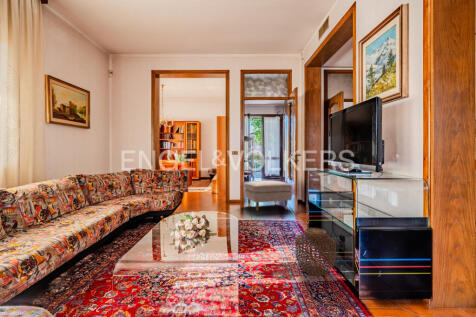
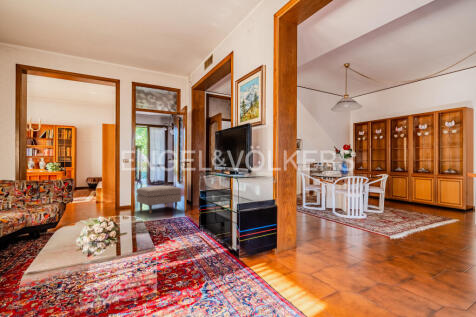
woven basket: present [295,228,336,276] -> none [193,218,223,254]

